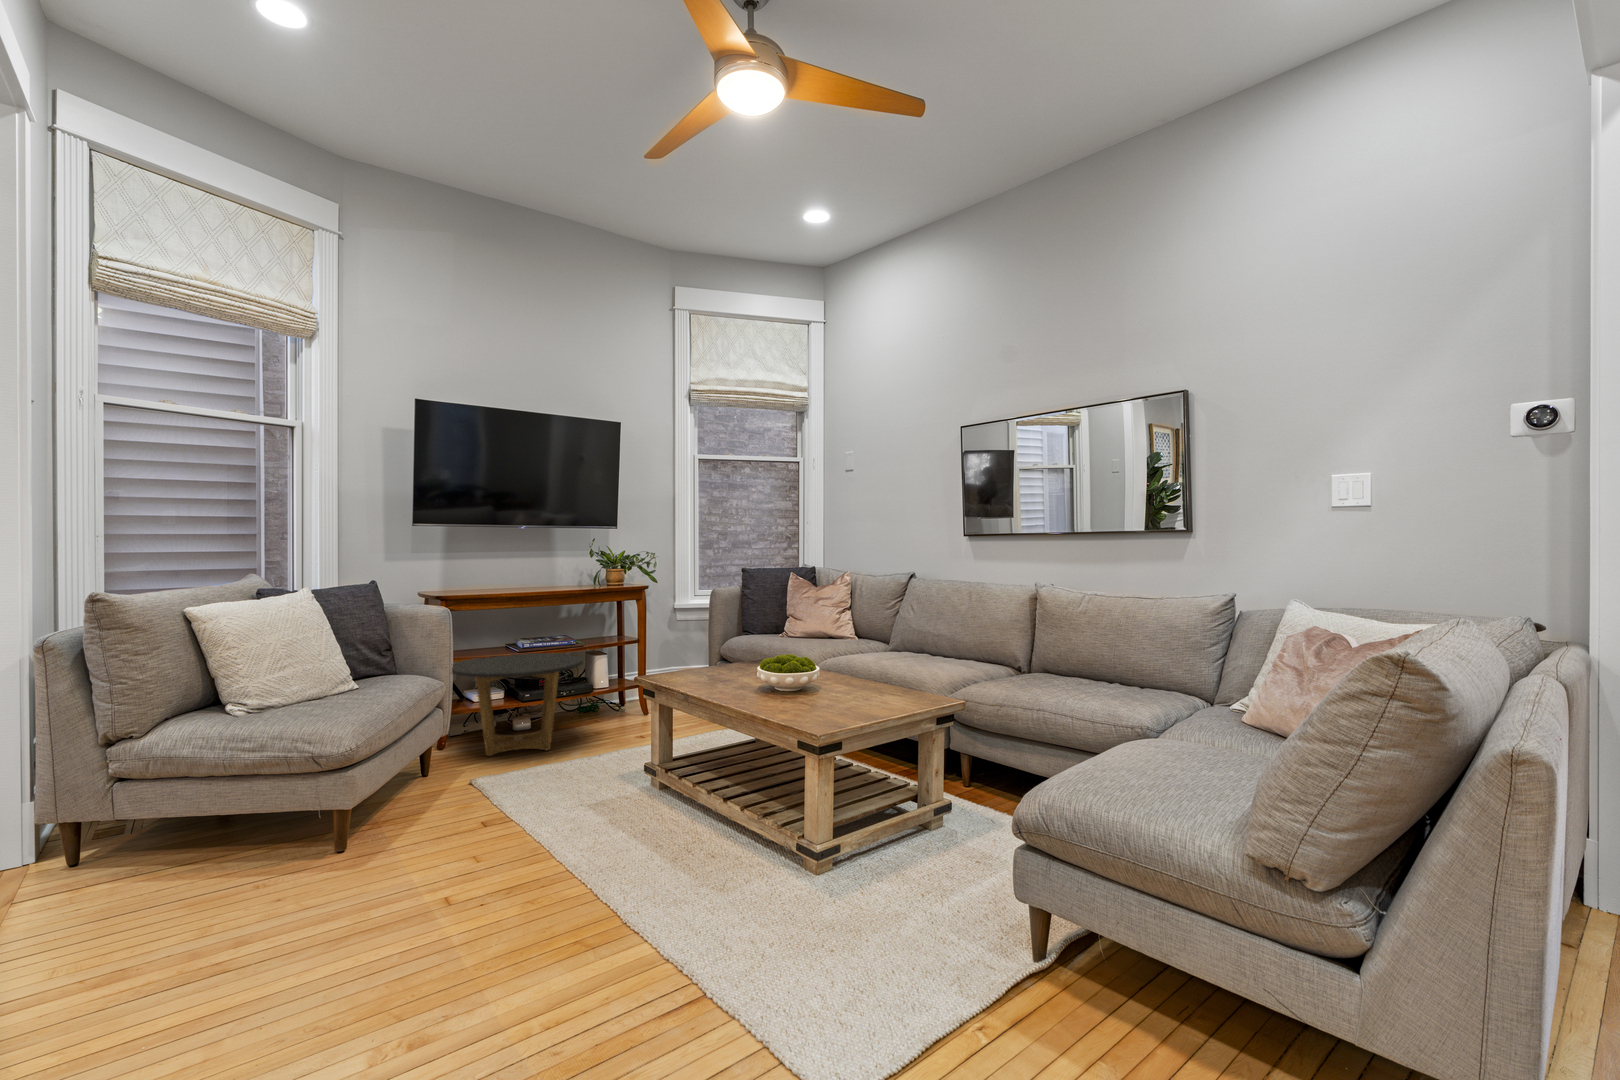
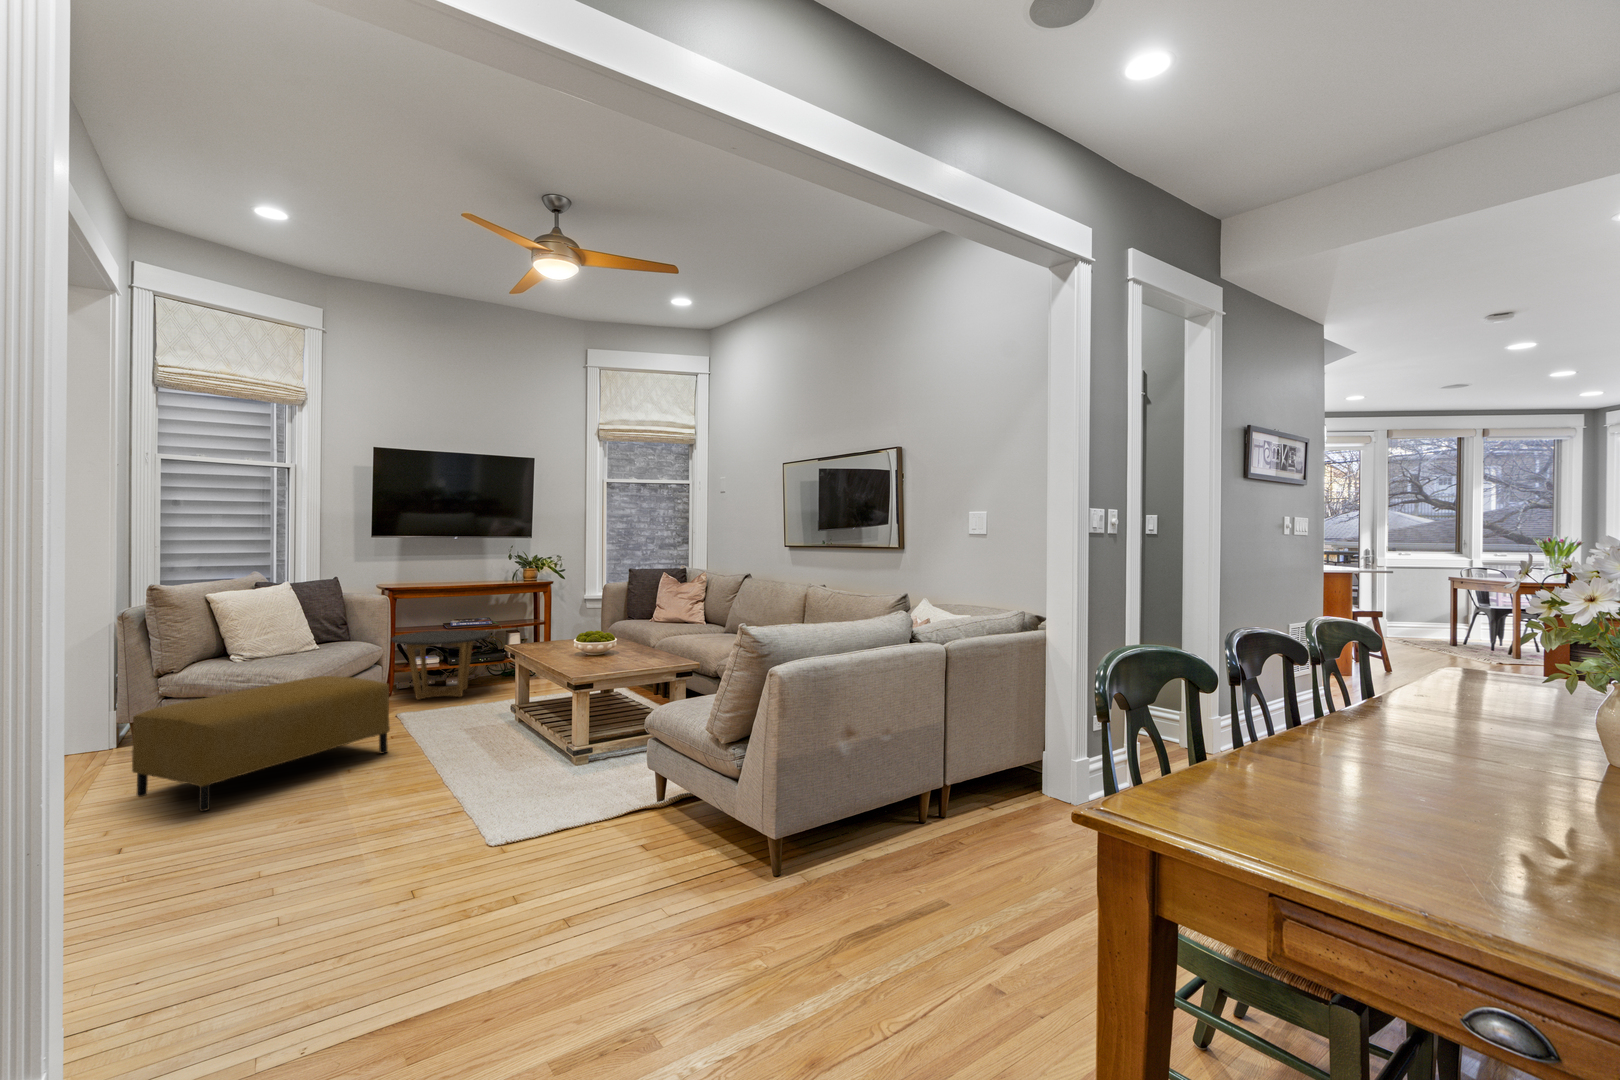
ottoman: none [66,735,500,1025] -> present [132,676,390,811]

